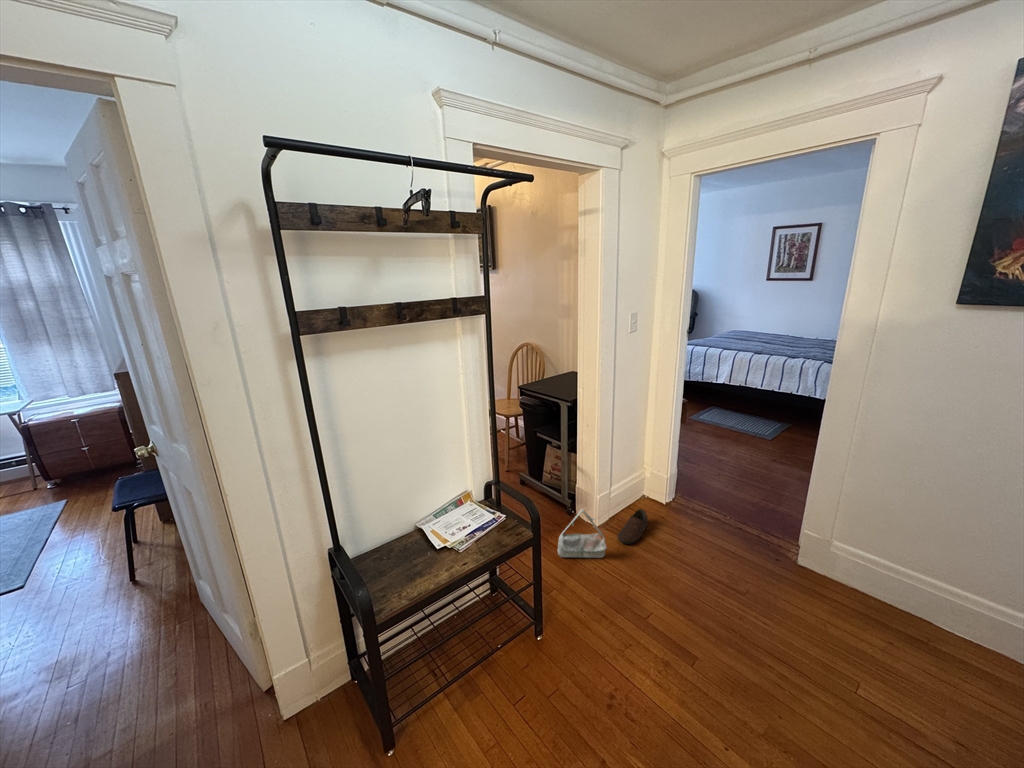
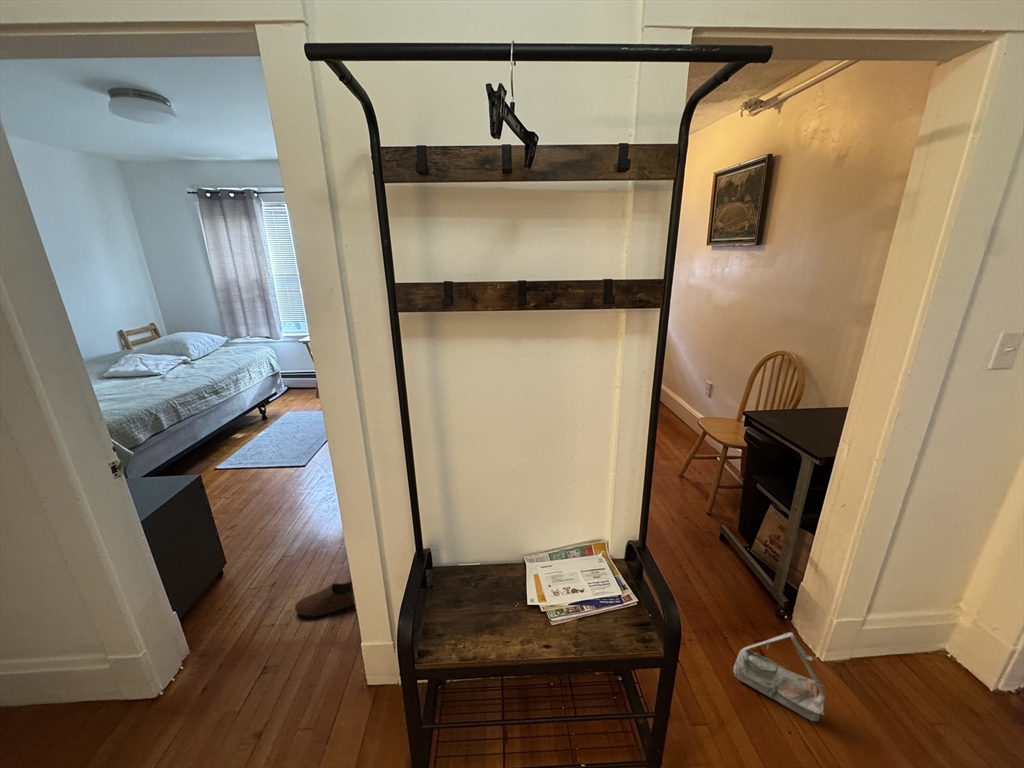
shoe: present [617,509,648,544] -> present [295,582,355,617]

